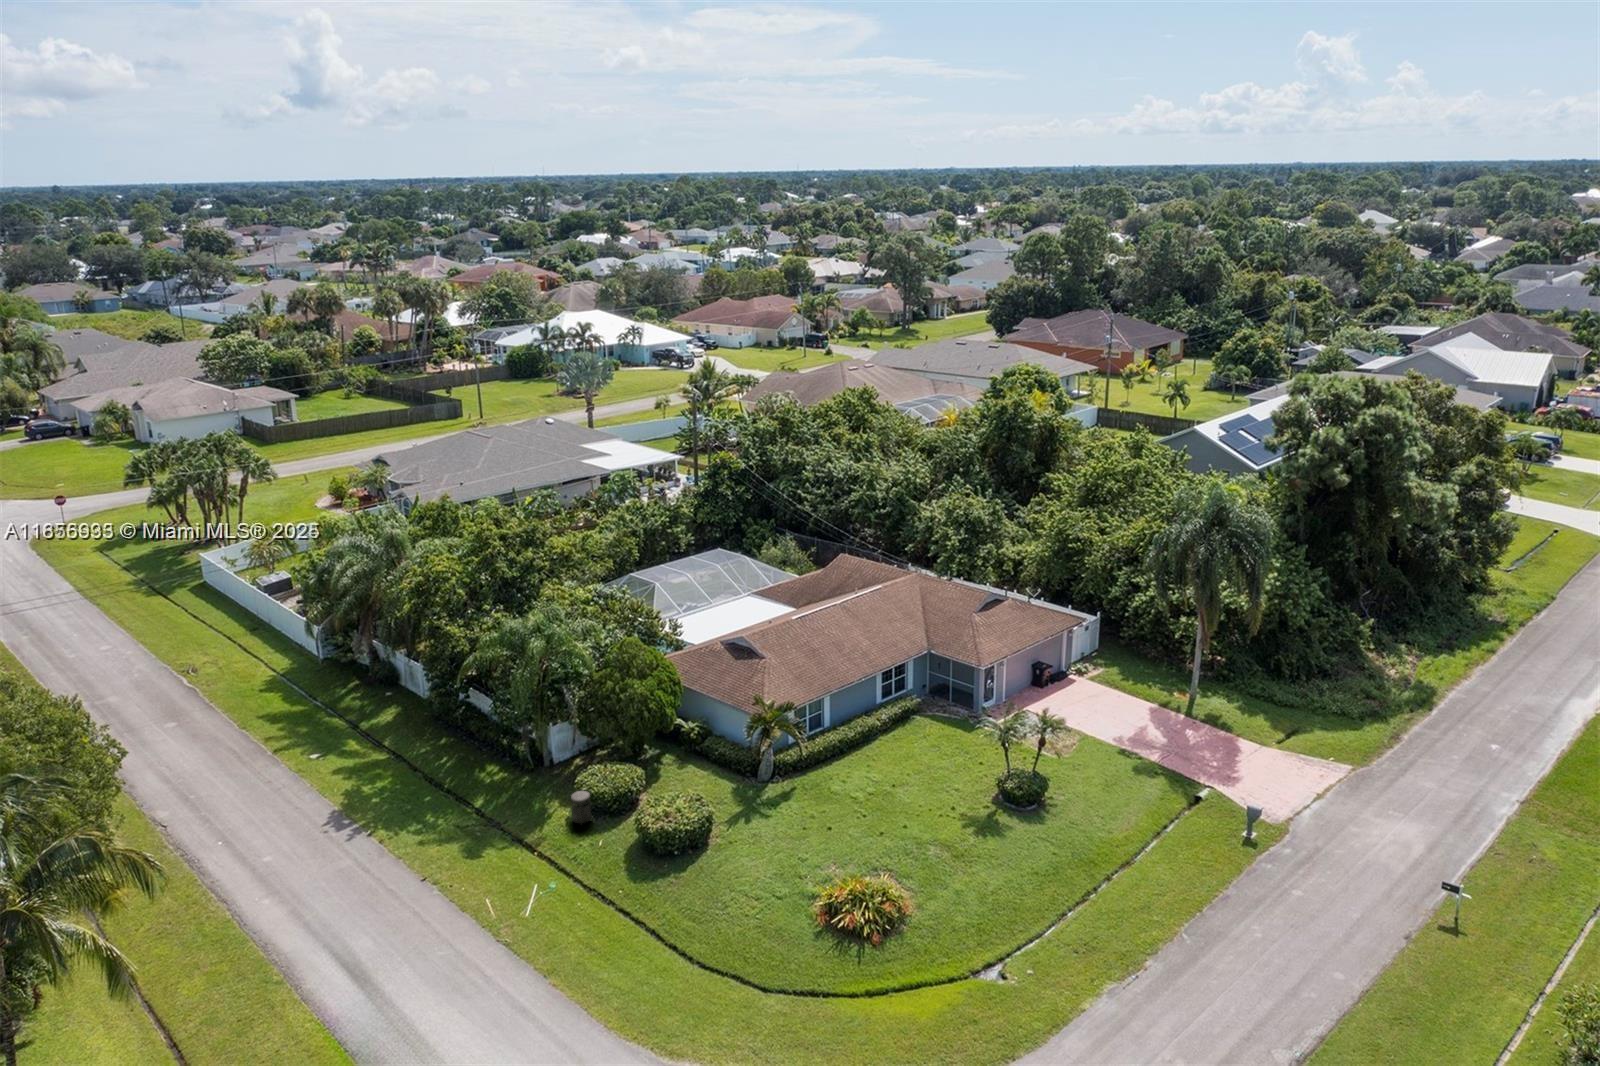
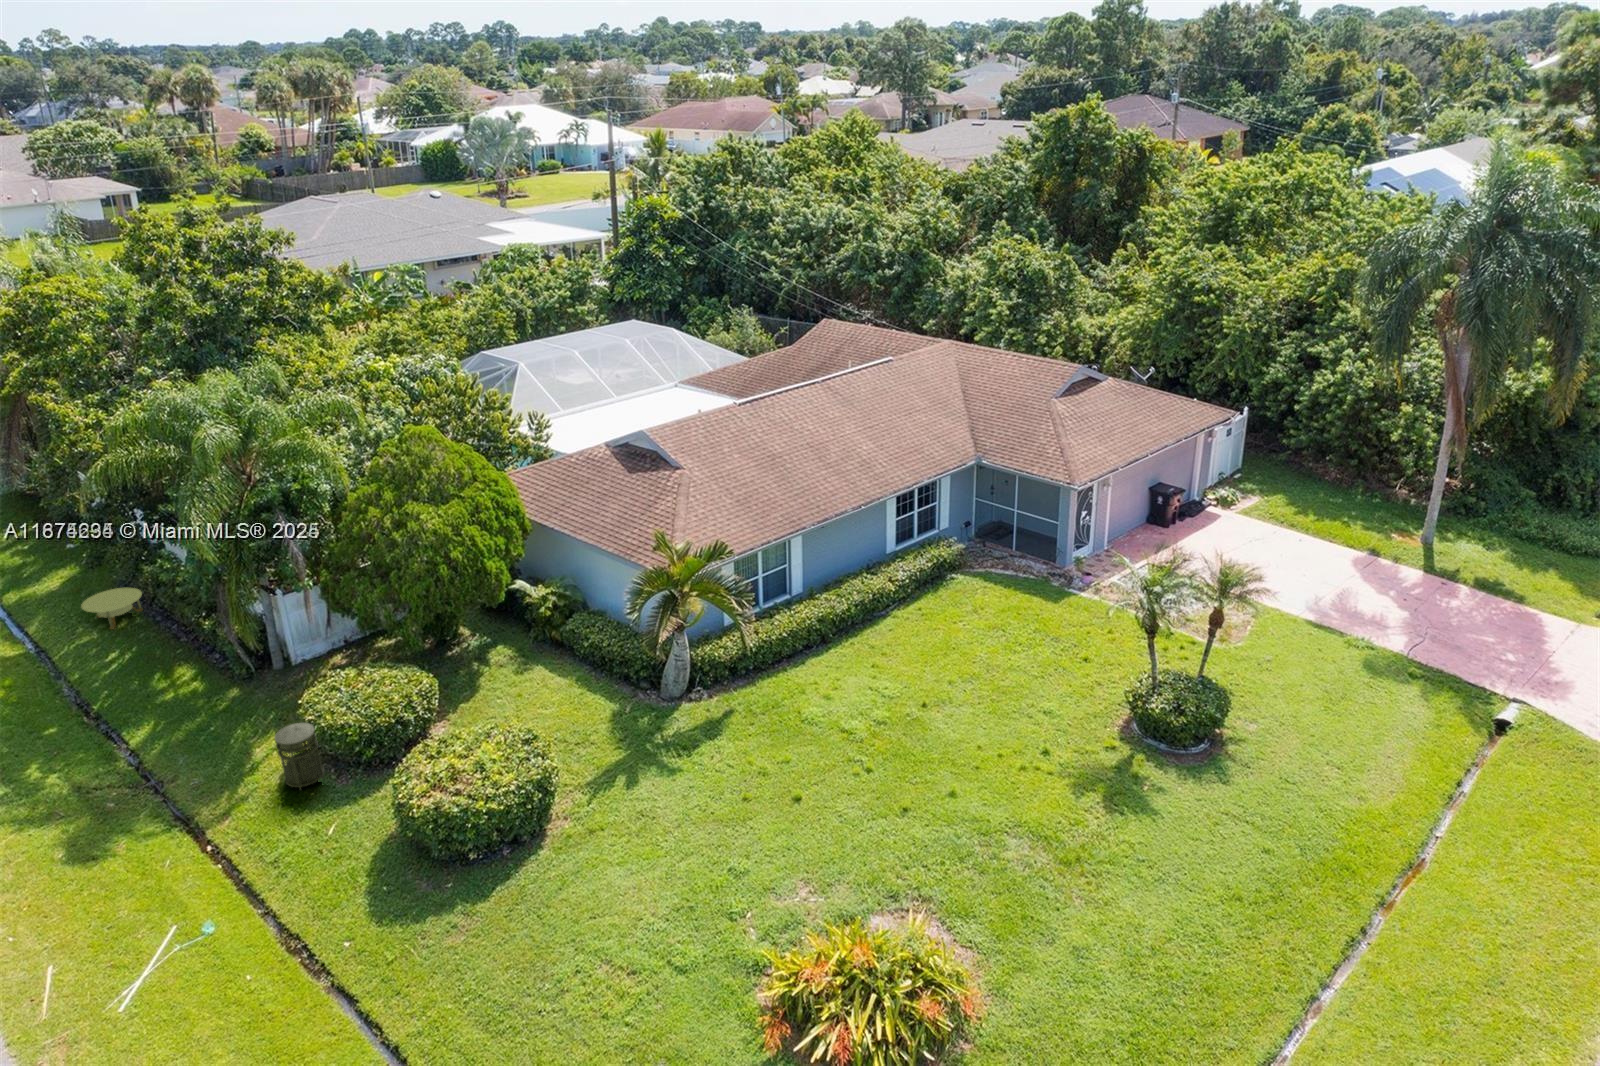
round table: none [430,719,461,742] -> present [81,588,143,630]

